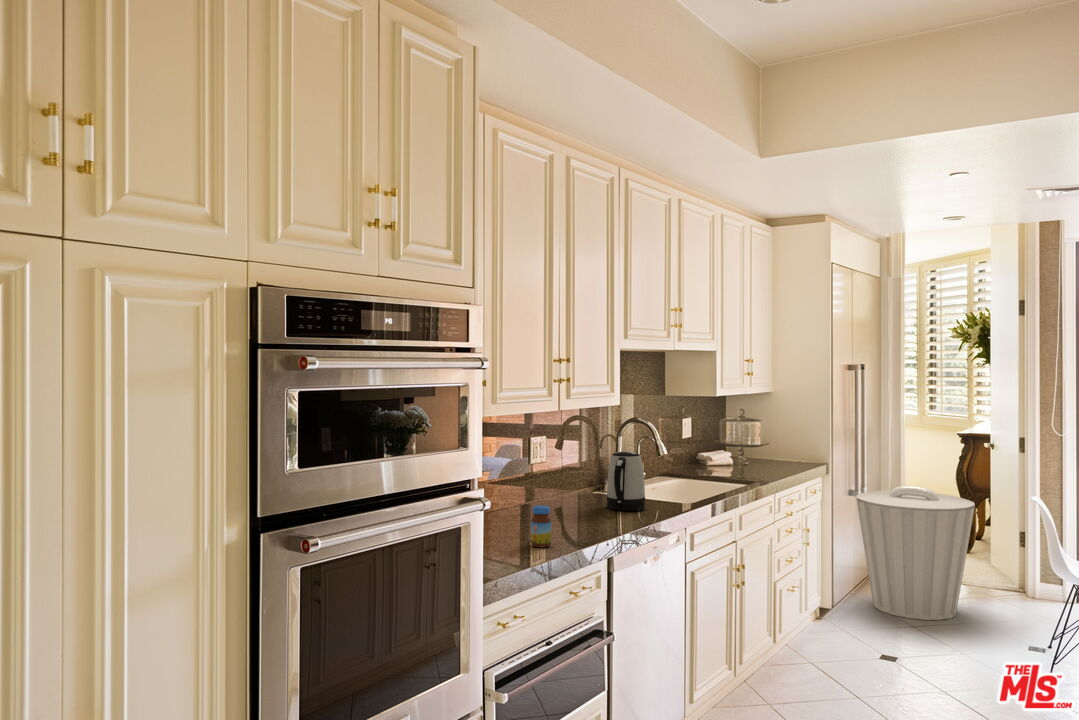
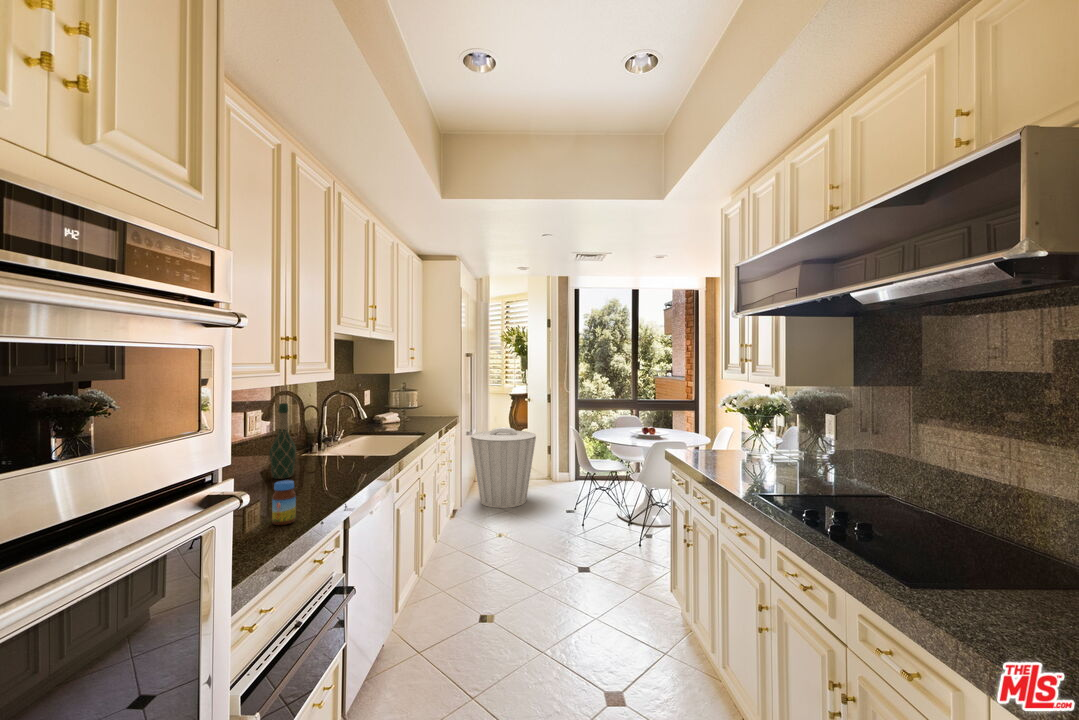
wine bottle: none [547,430,573,511] -> present [270,403,296,479]
kettle: present [606,451,645,511] -> none [327,419,362,470]

